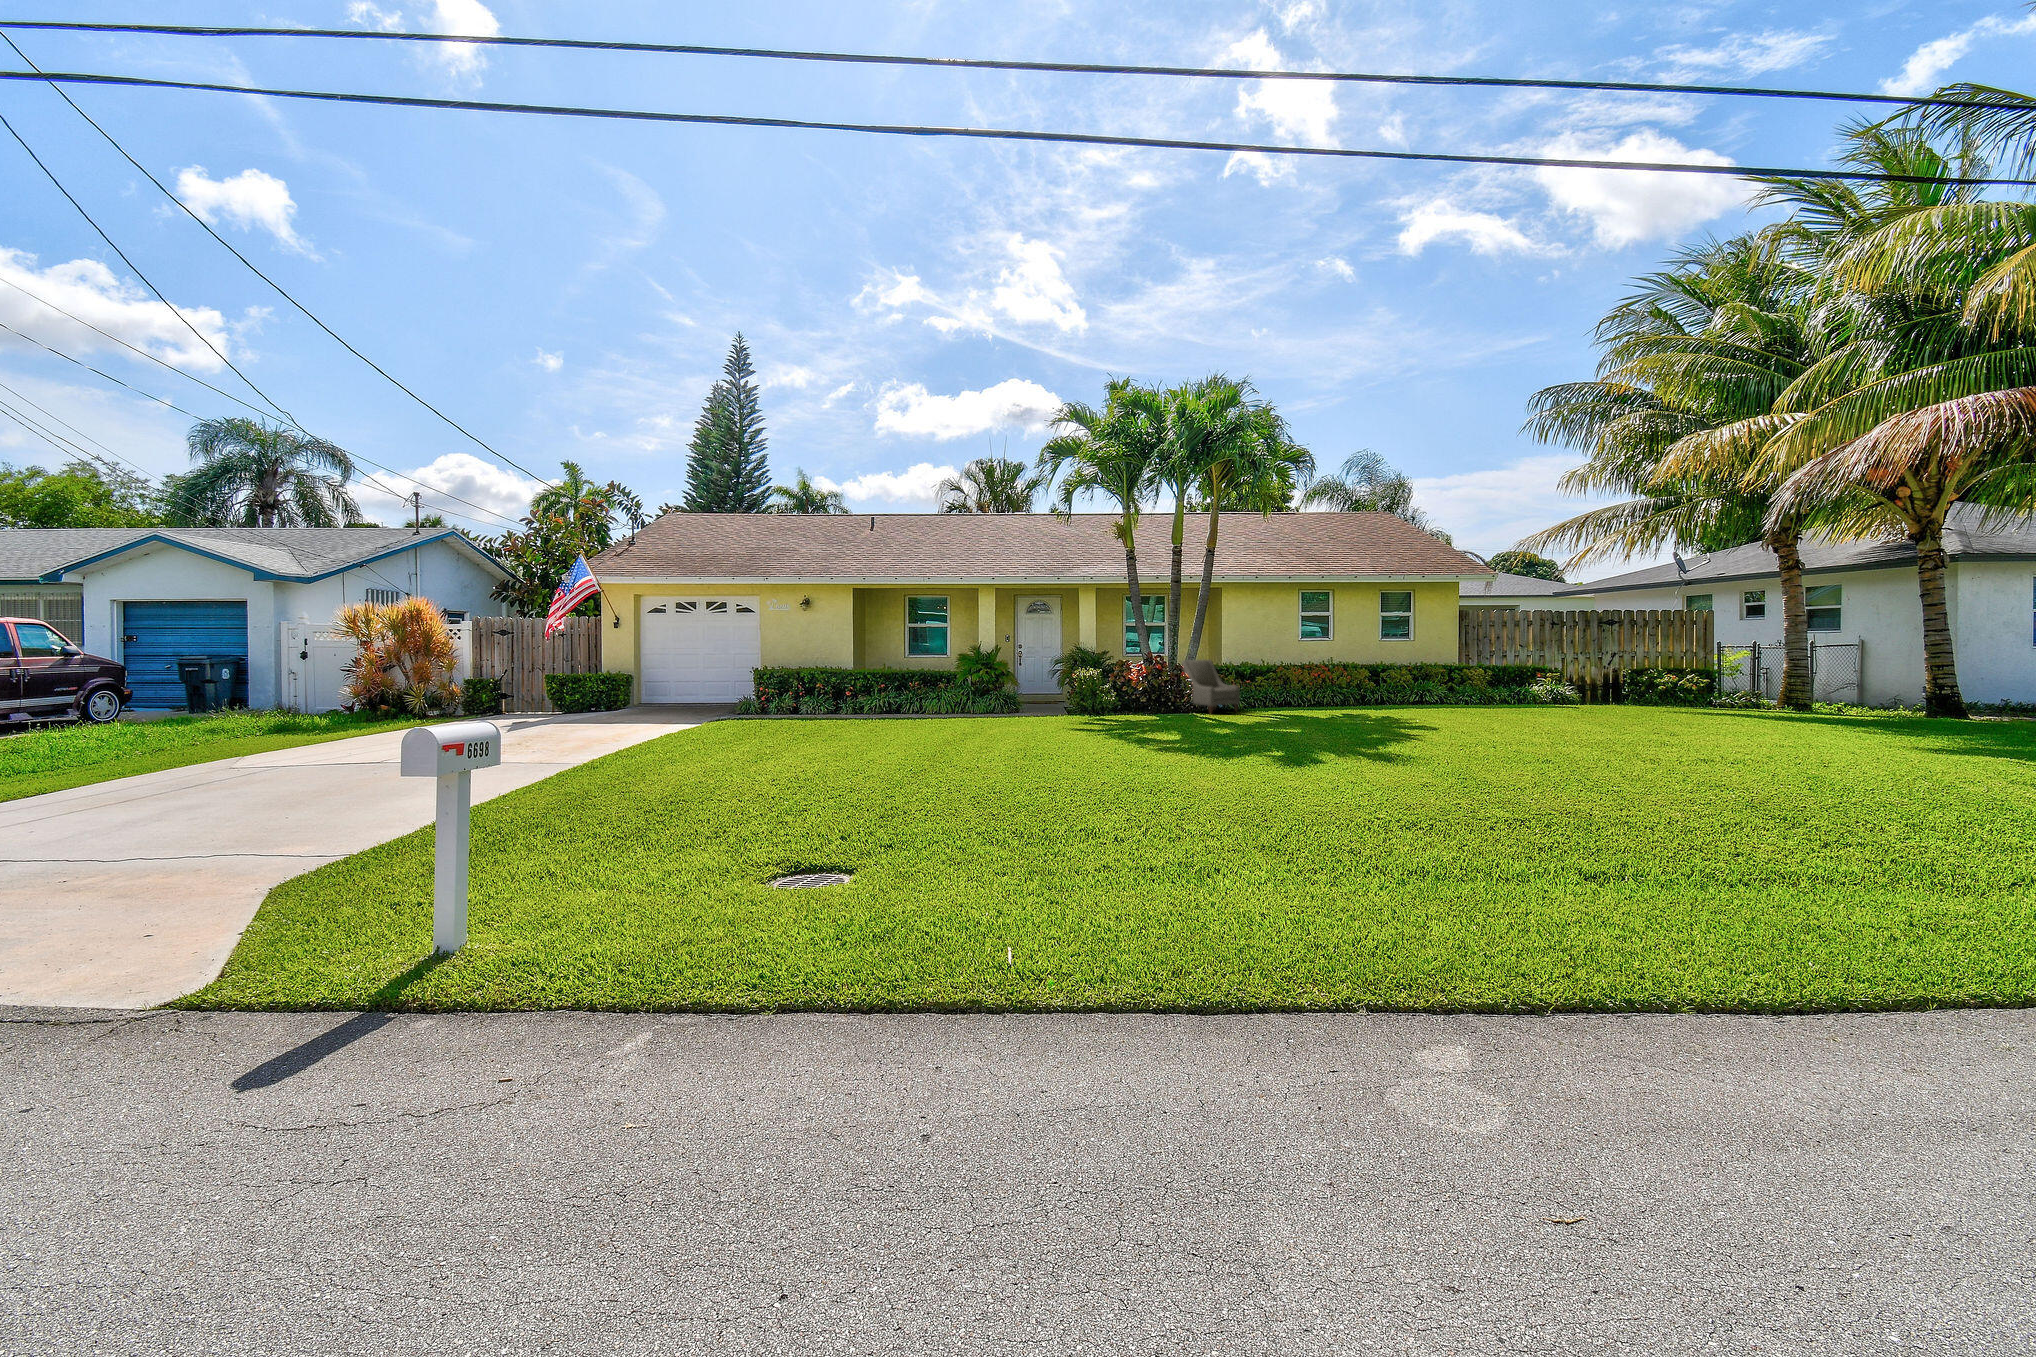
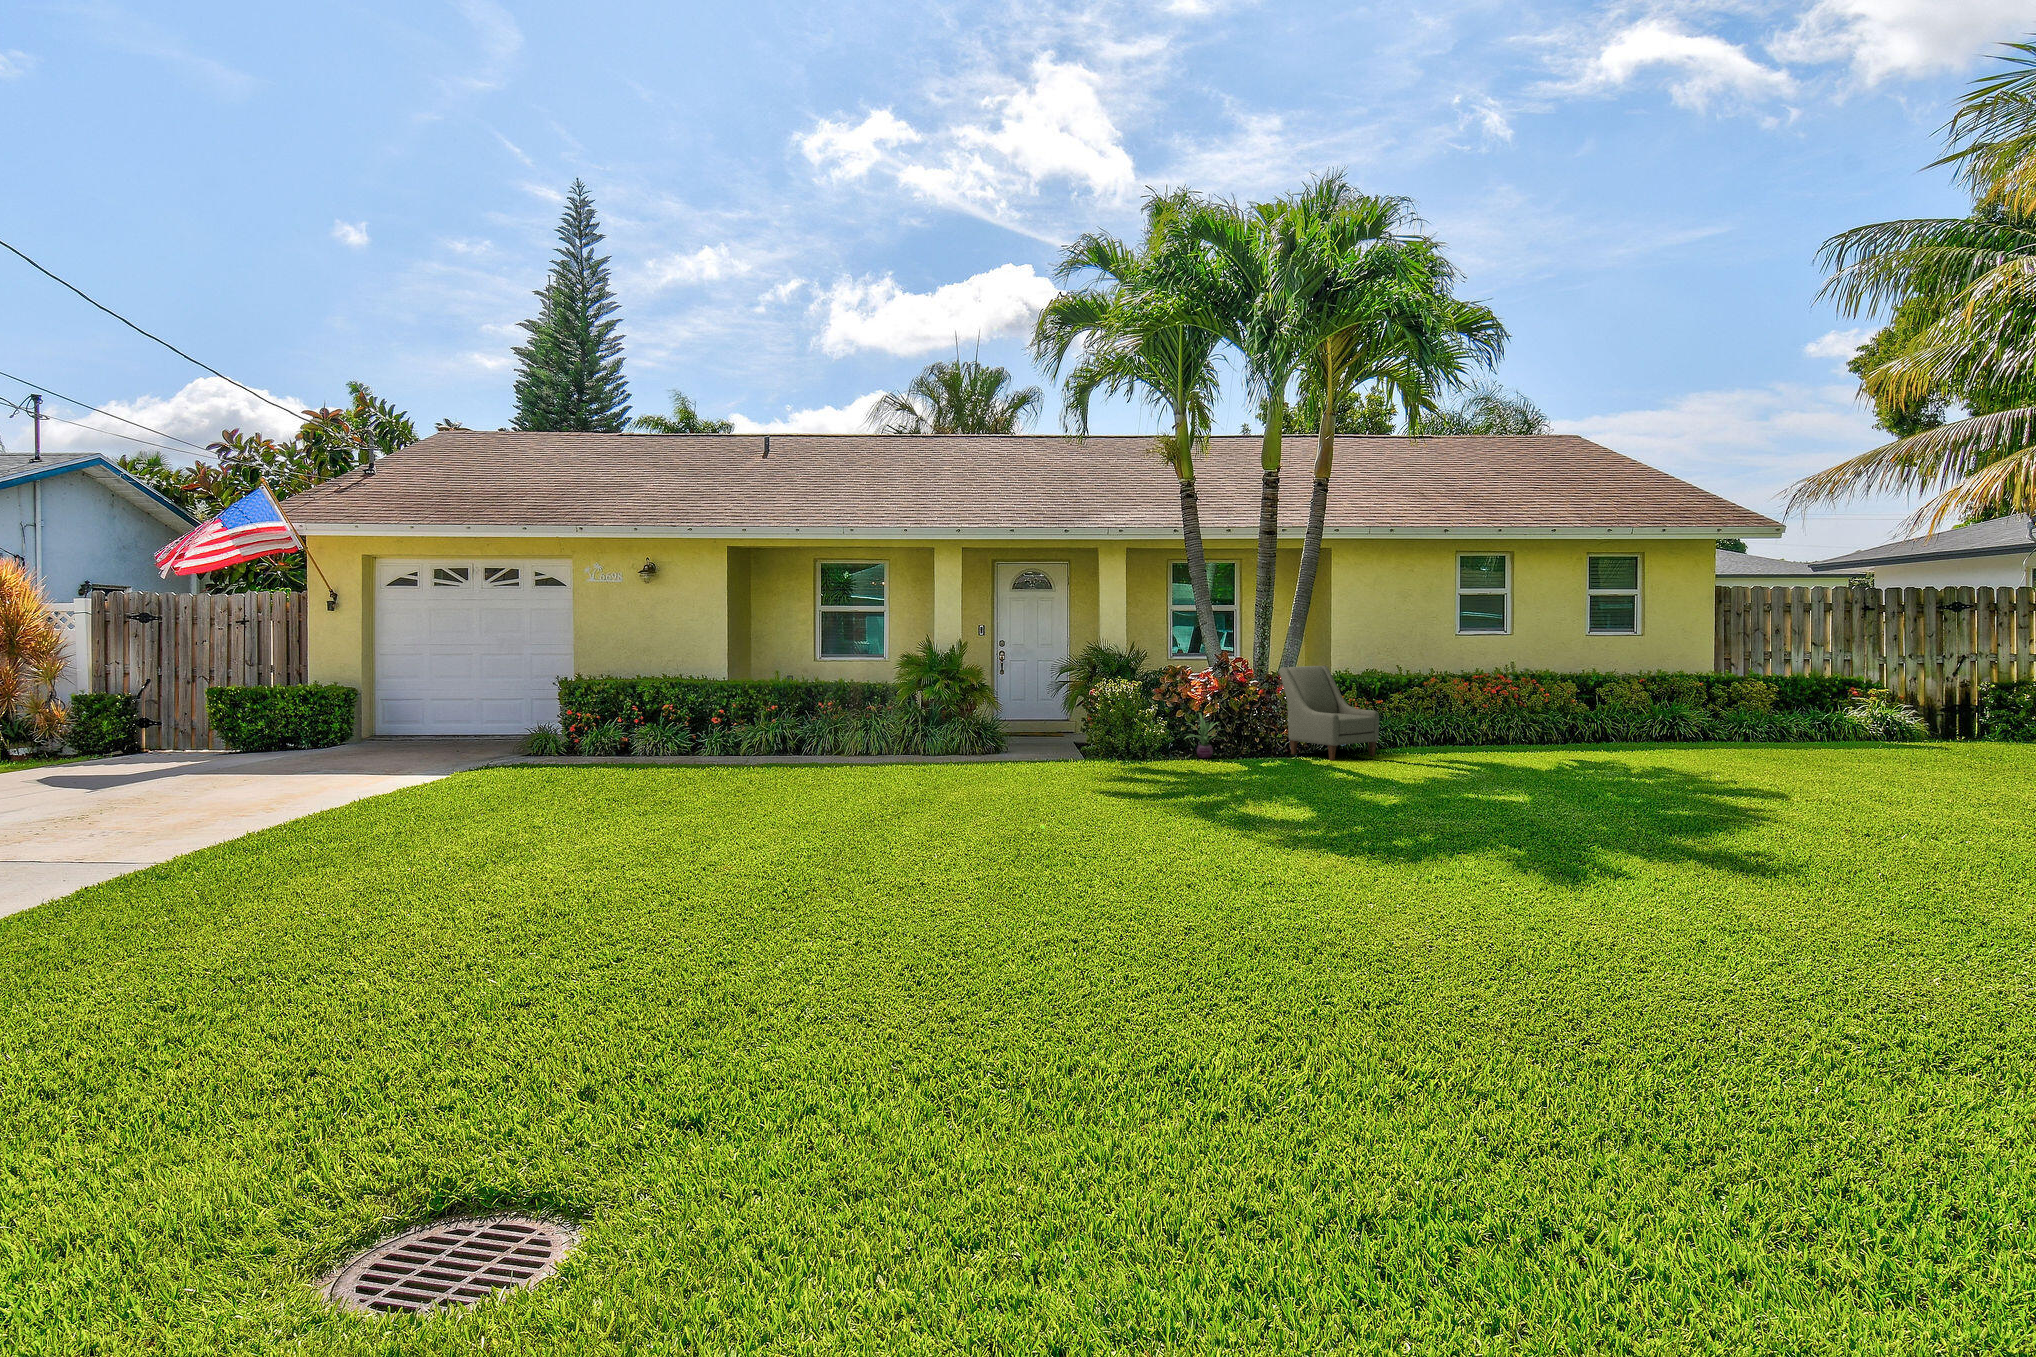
decorative plant: none [1124,687,1149,714] -> present [1186,713,1219,758]

